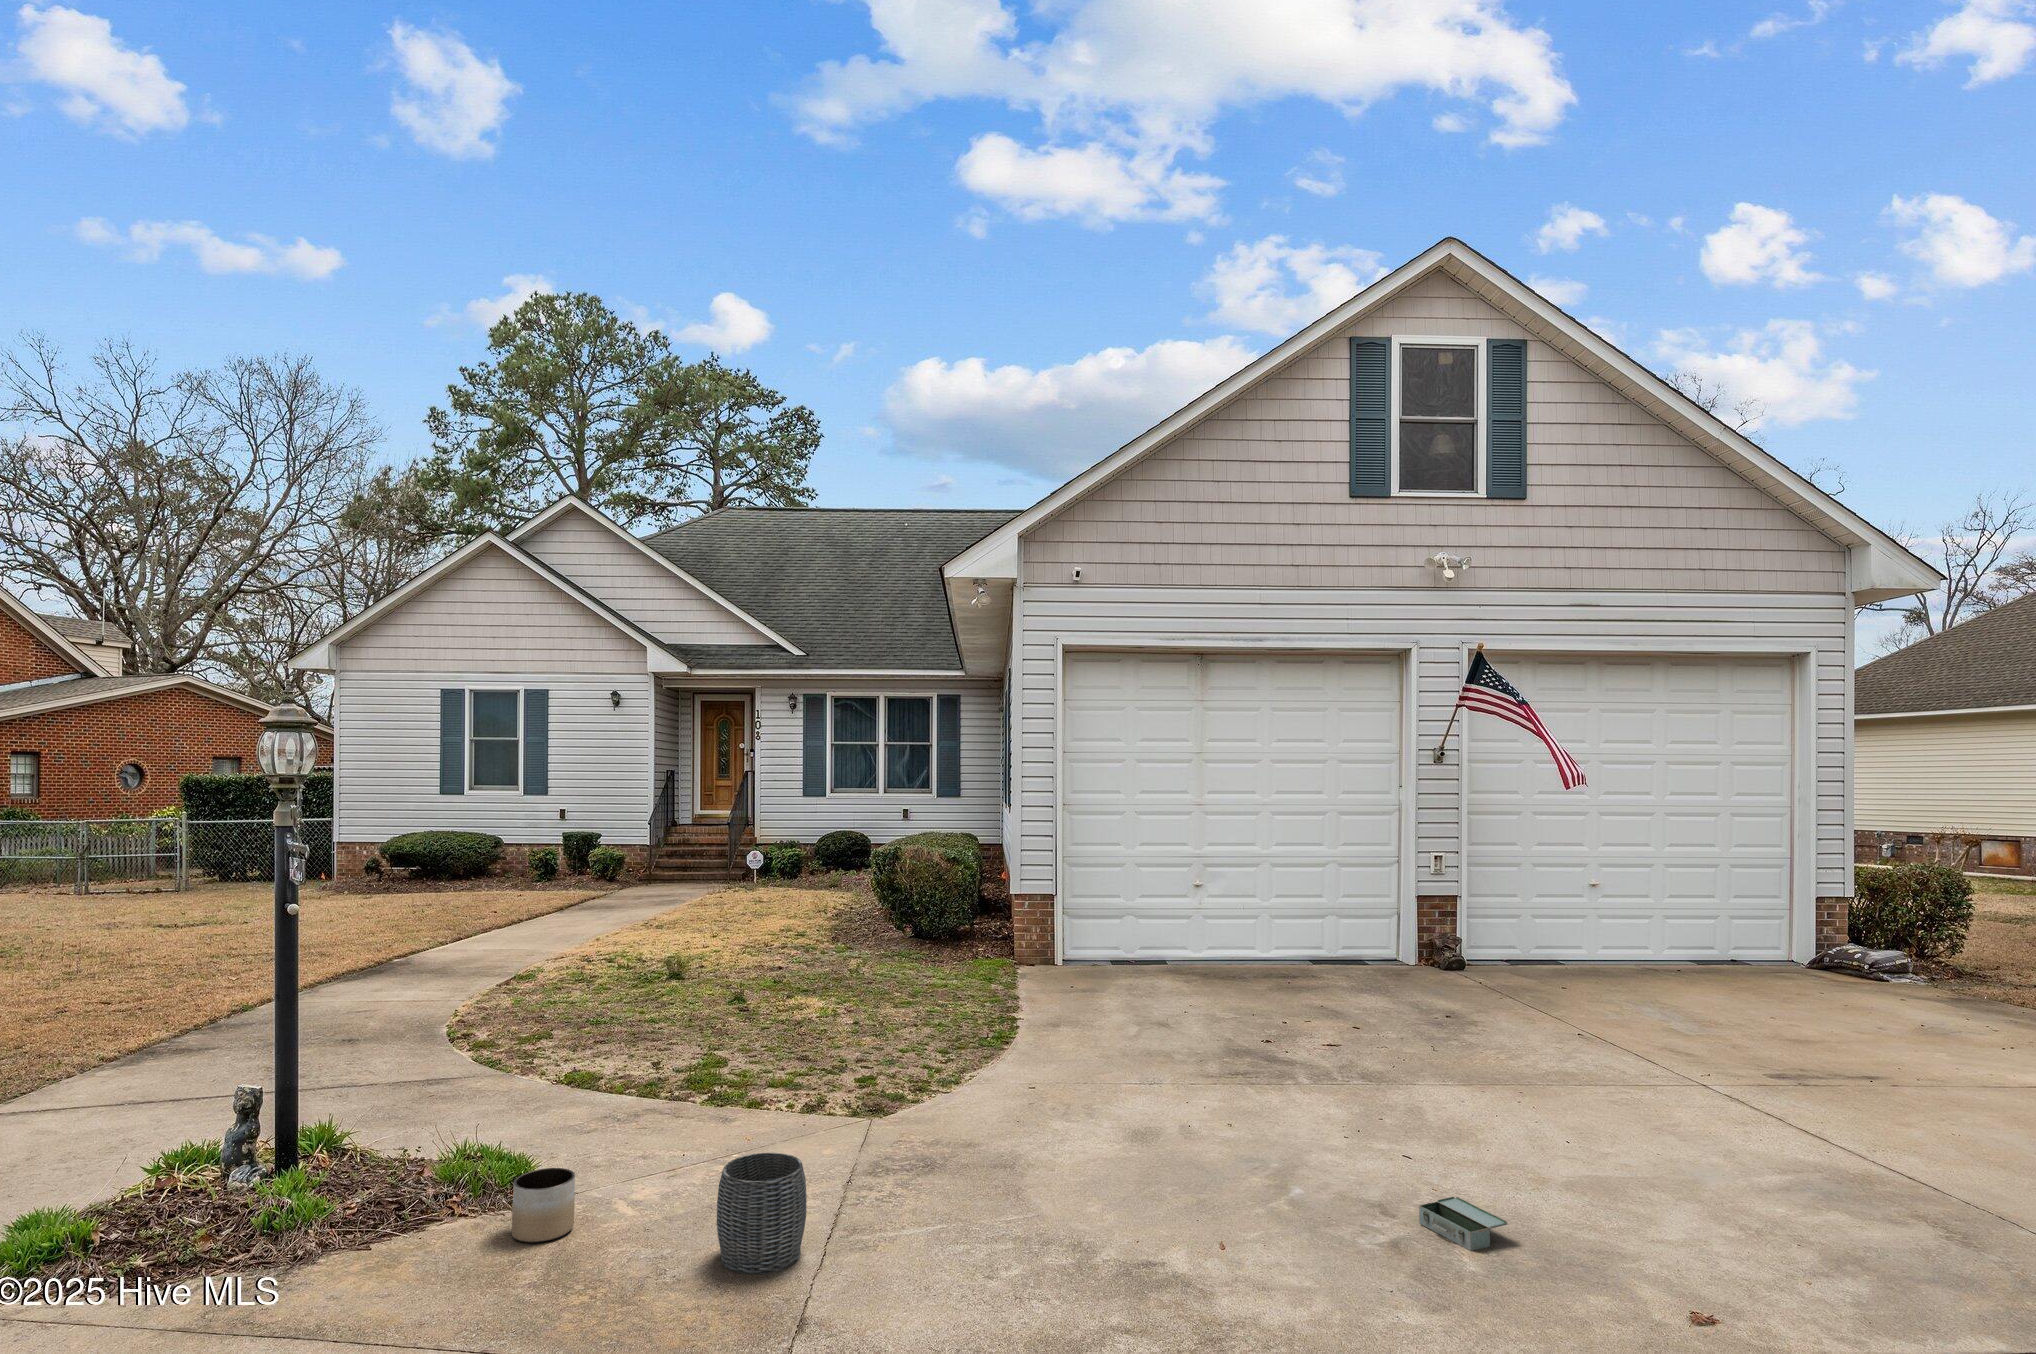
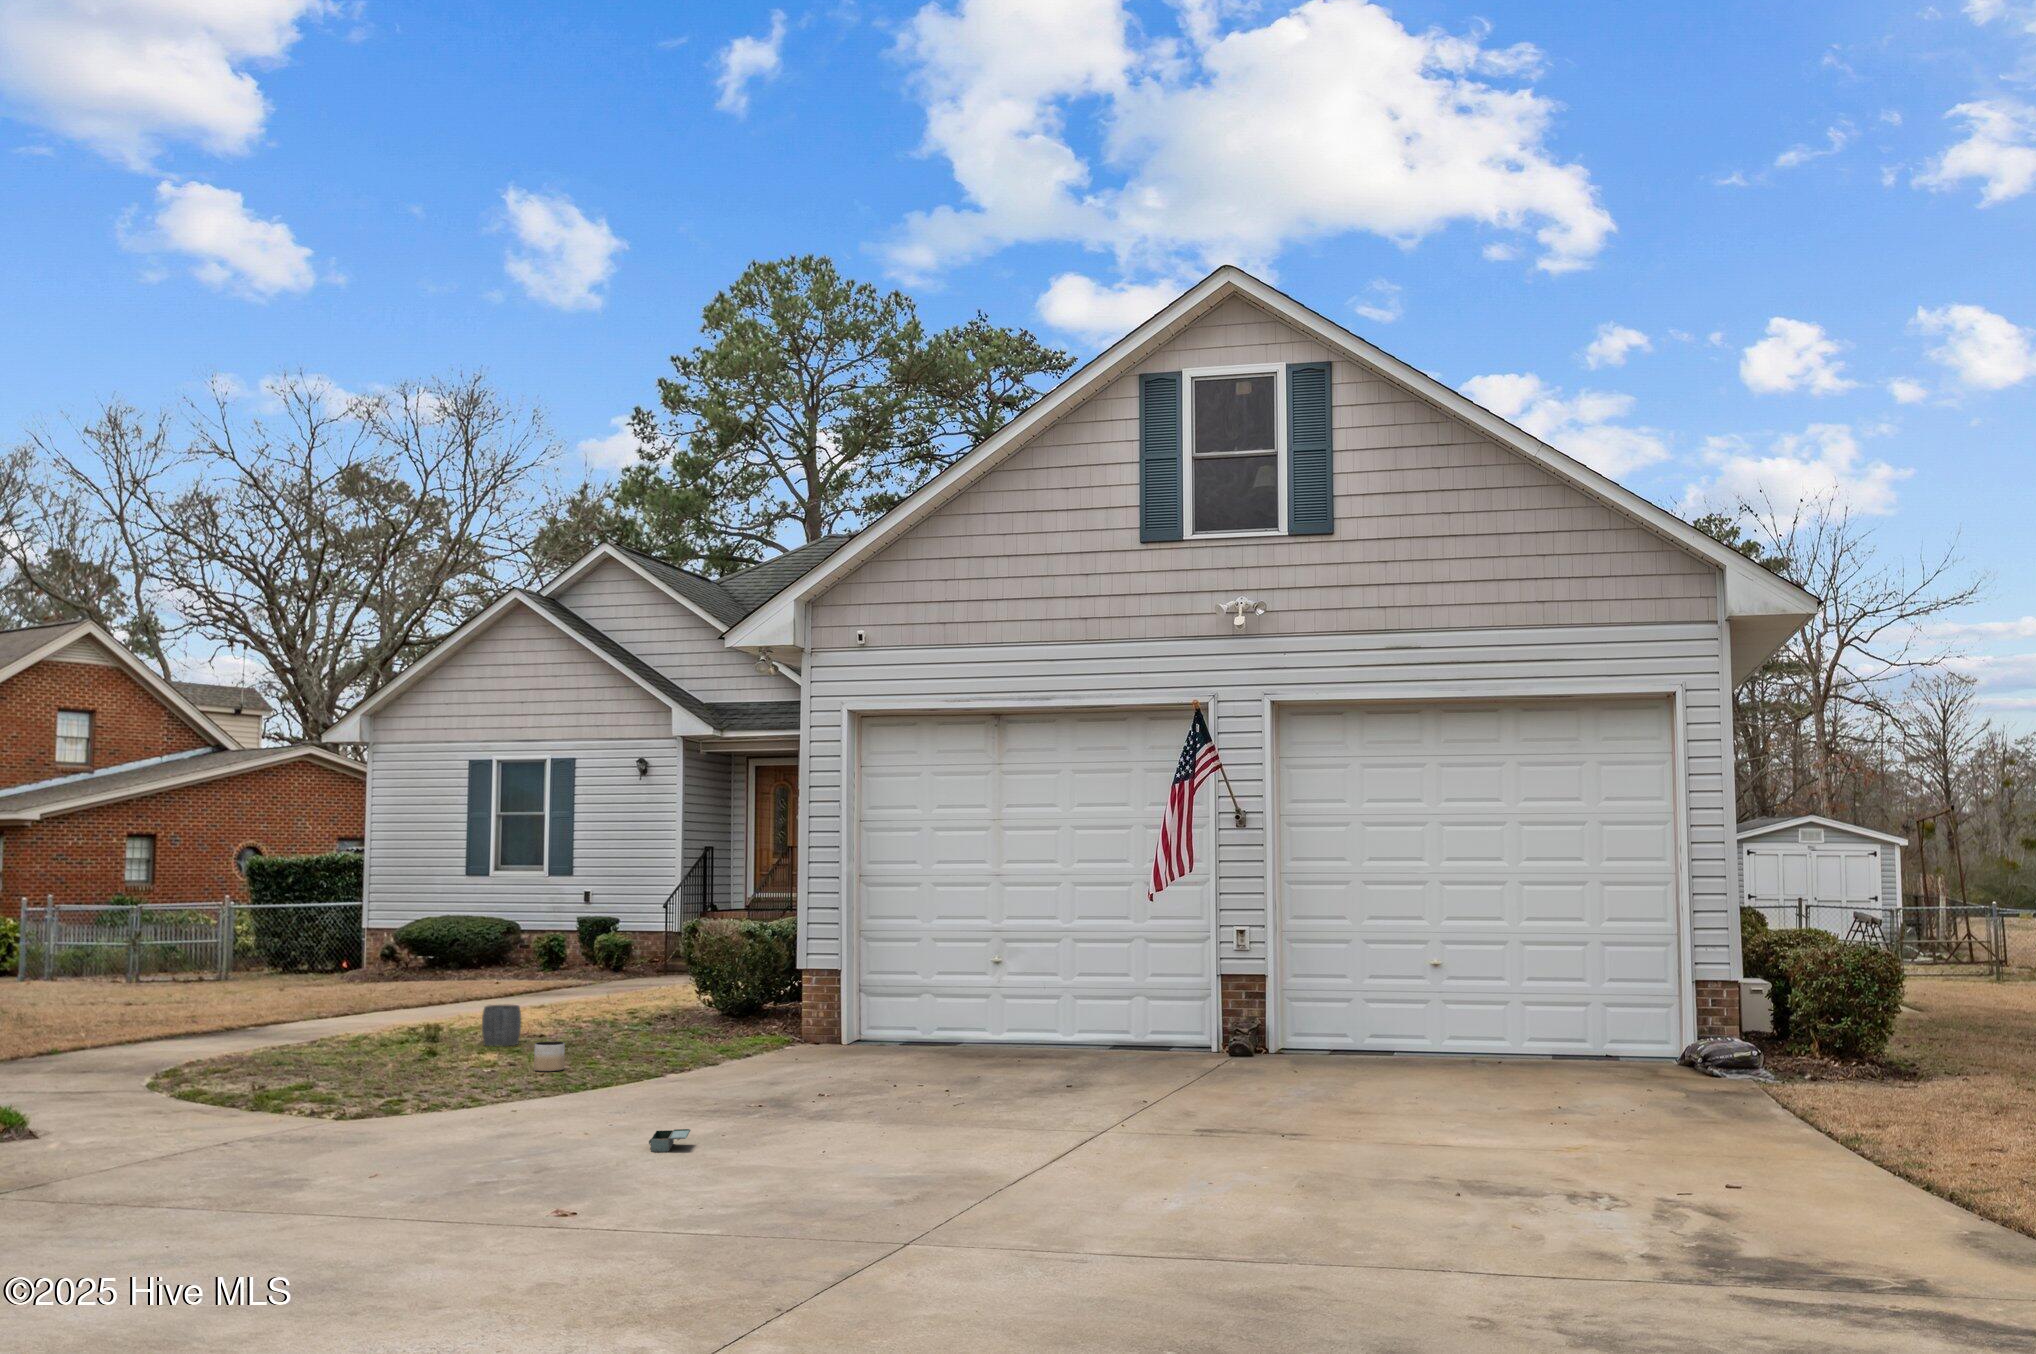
woven basket: present [717,1153,807,1274] -> present [482,1005,521,1046]
planter: present [511,1168,575,1243] -> present [534,1041,565,1072]

